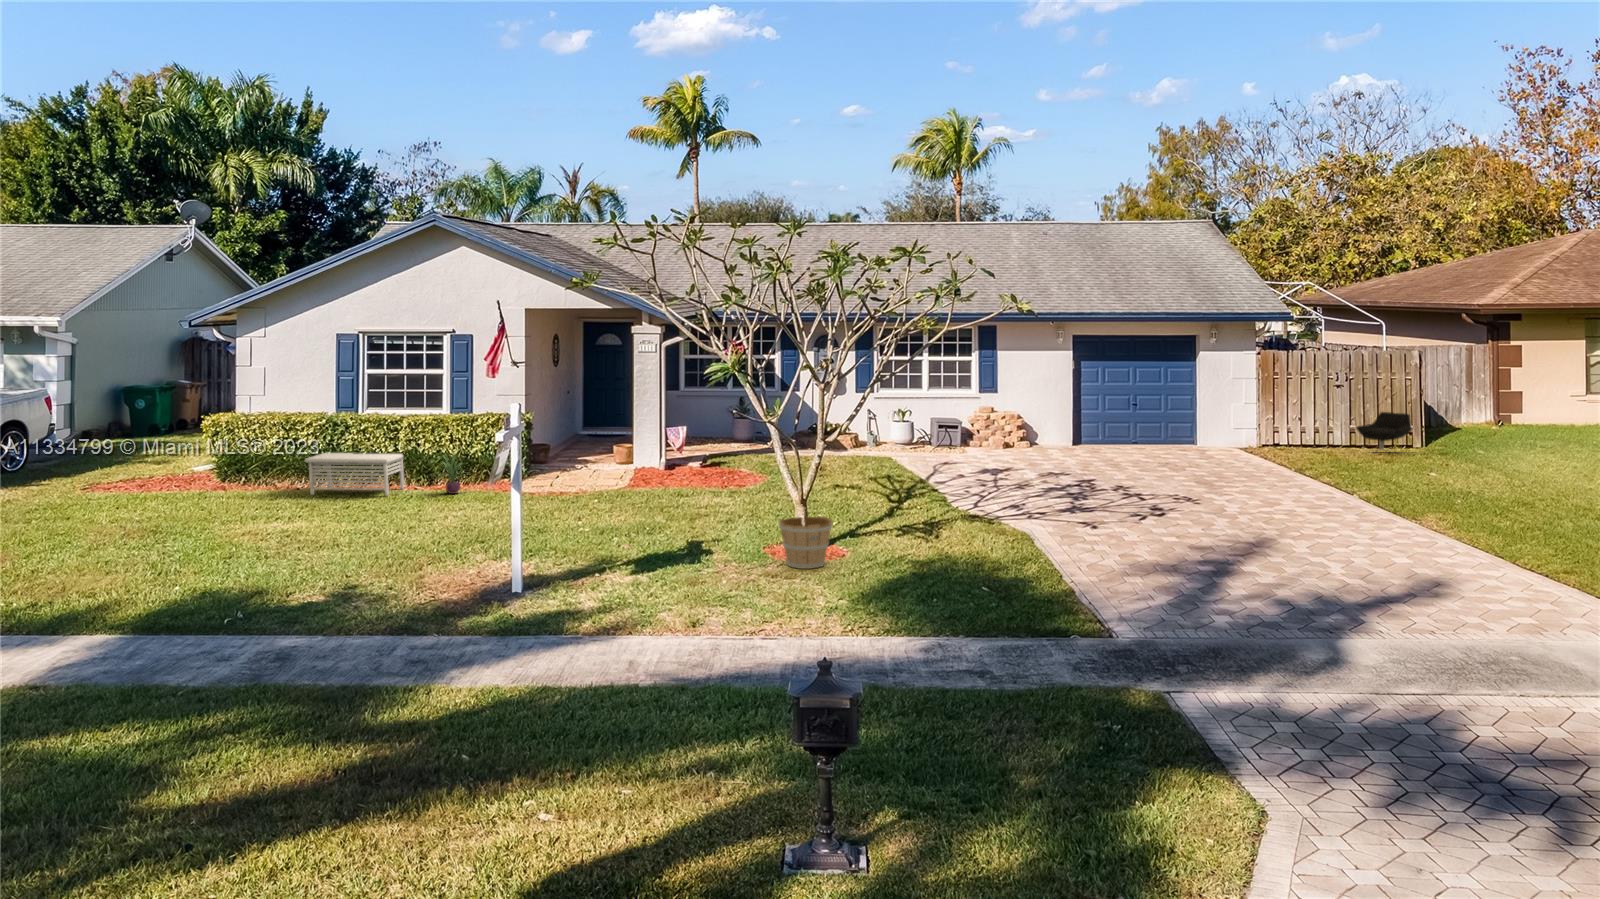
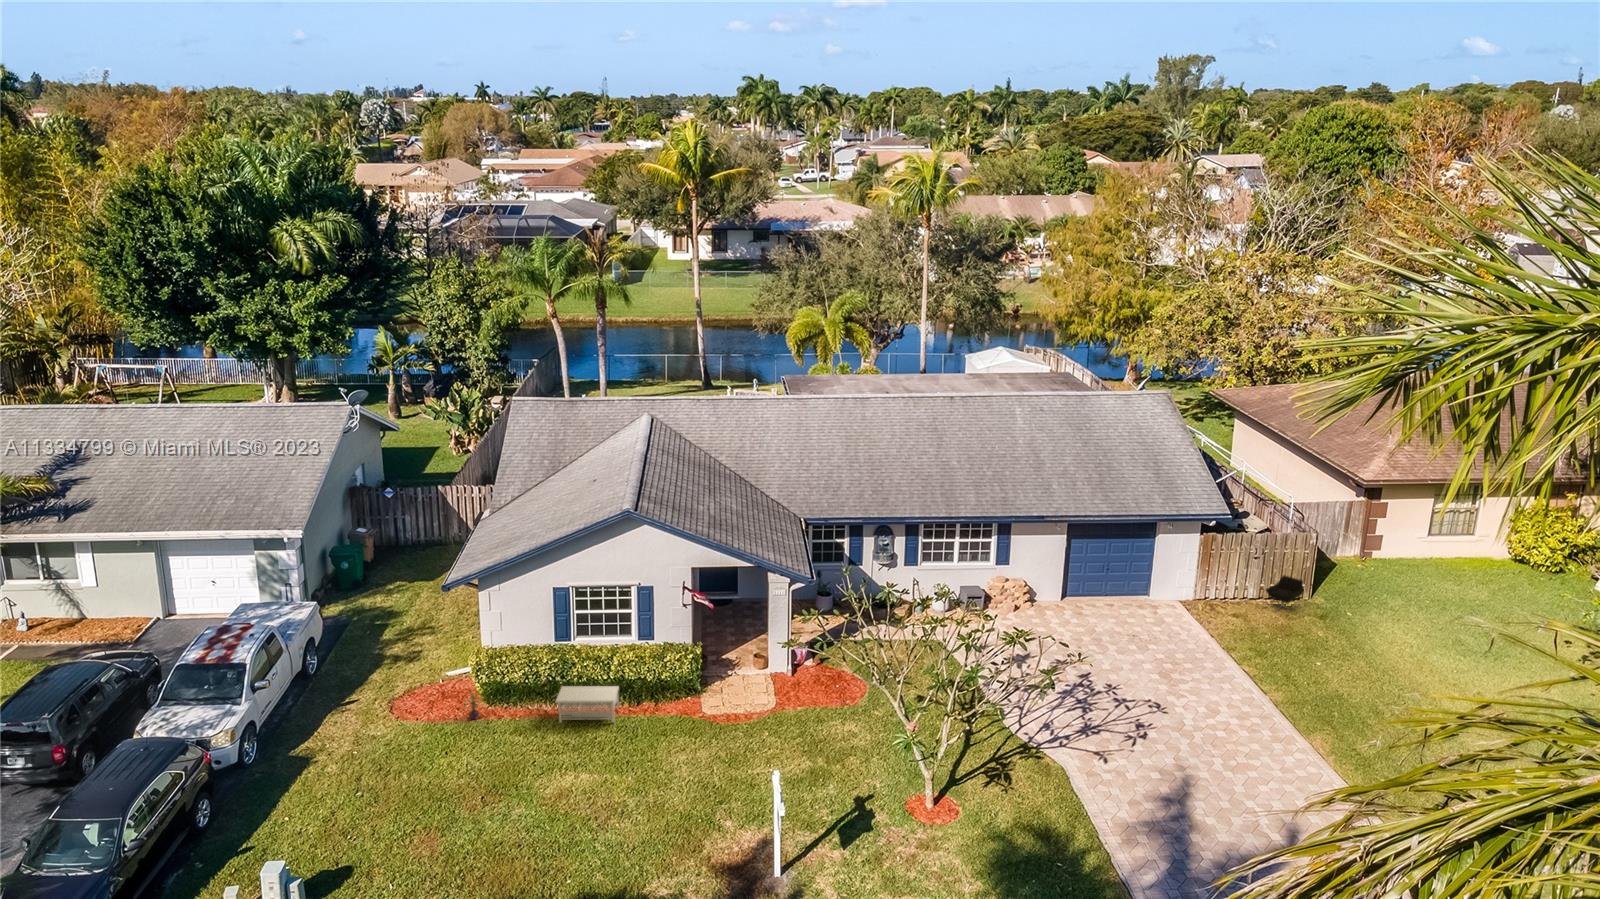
decorative plant: present [445,456,460,494] -> present [468,692,482,720]
wooden bucket: present [779,516,832,569] -> none [918,792,951,832]

